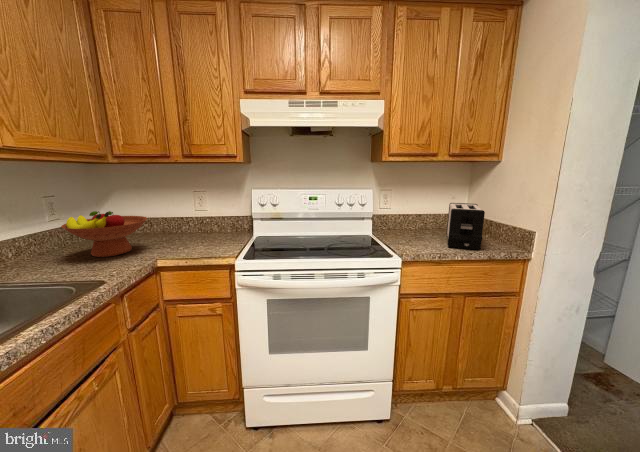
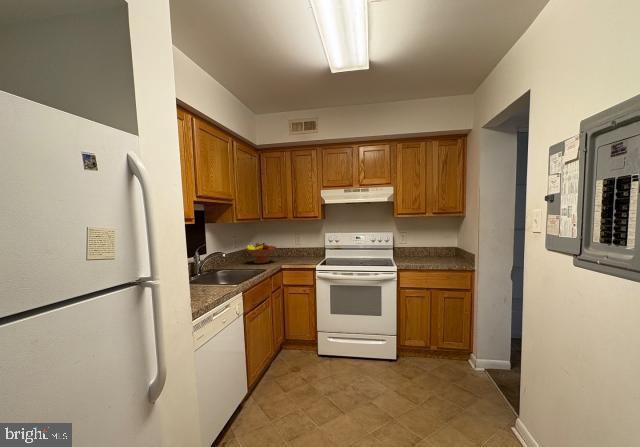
toaster: present [446,203,485,250] -> none [428,240,455,265]

